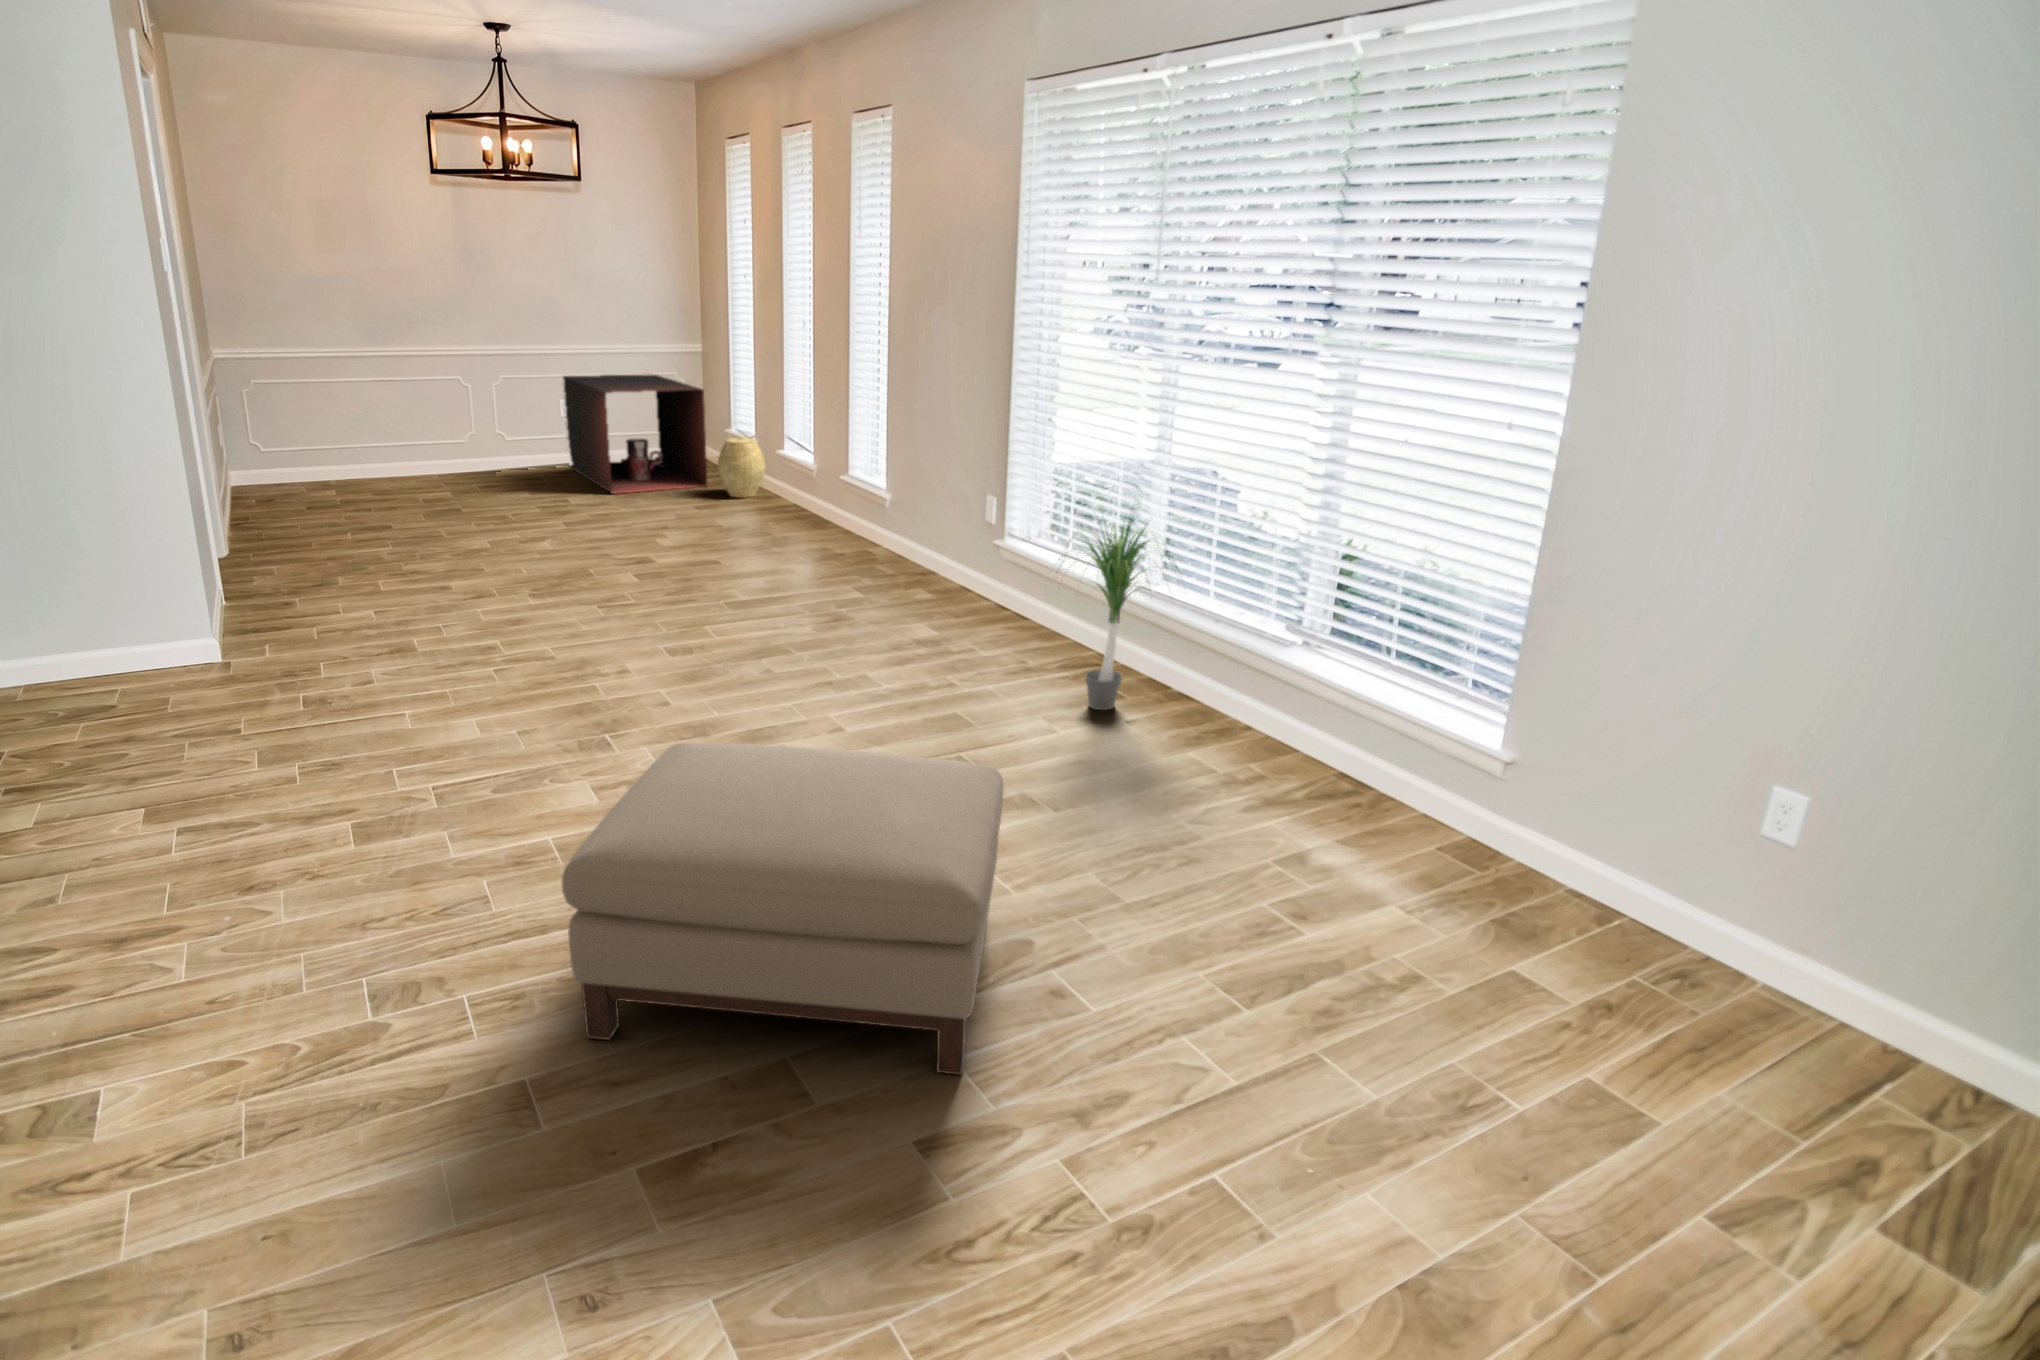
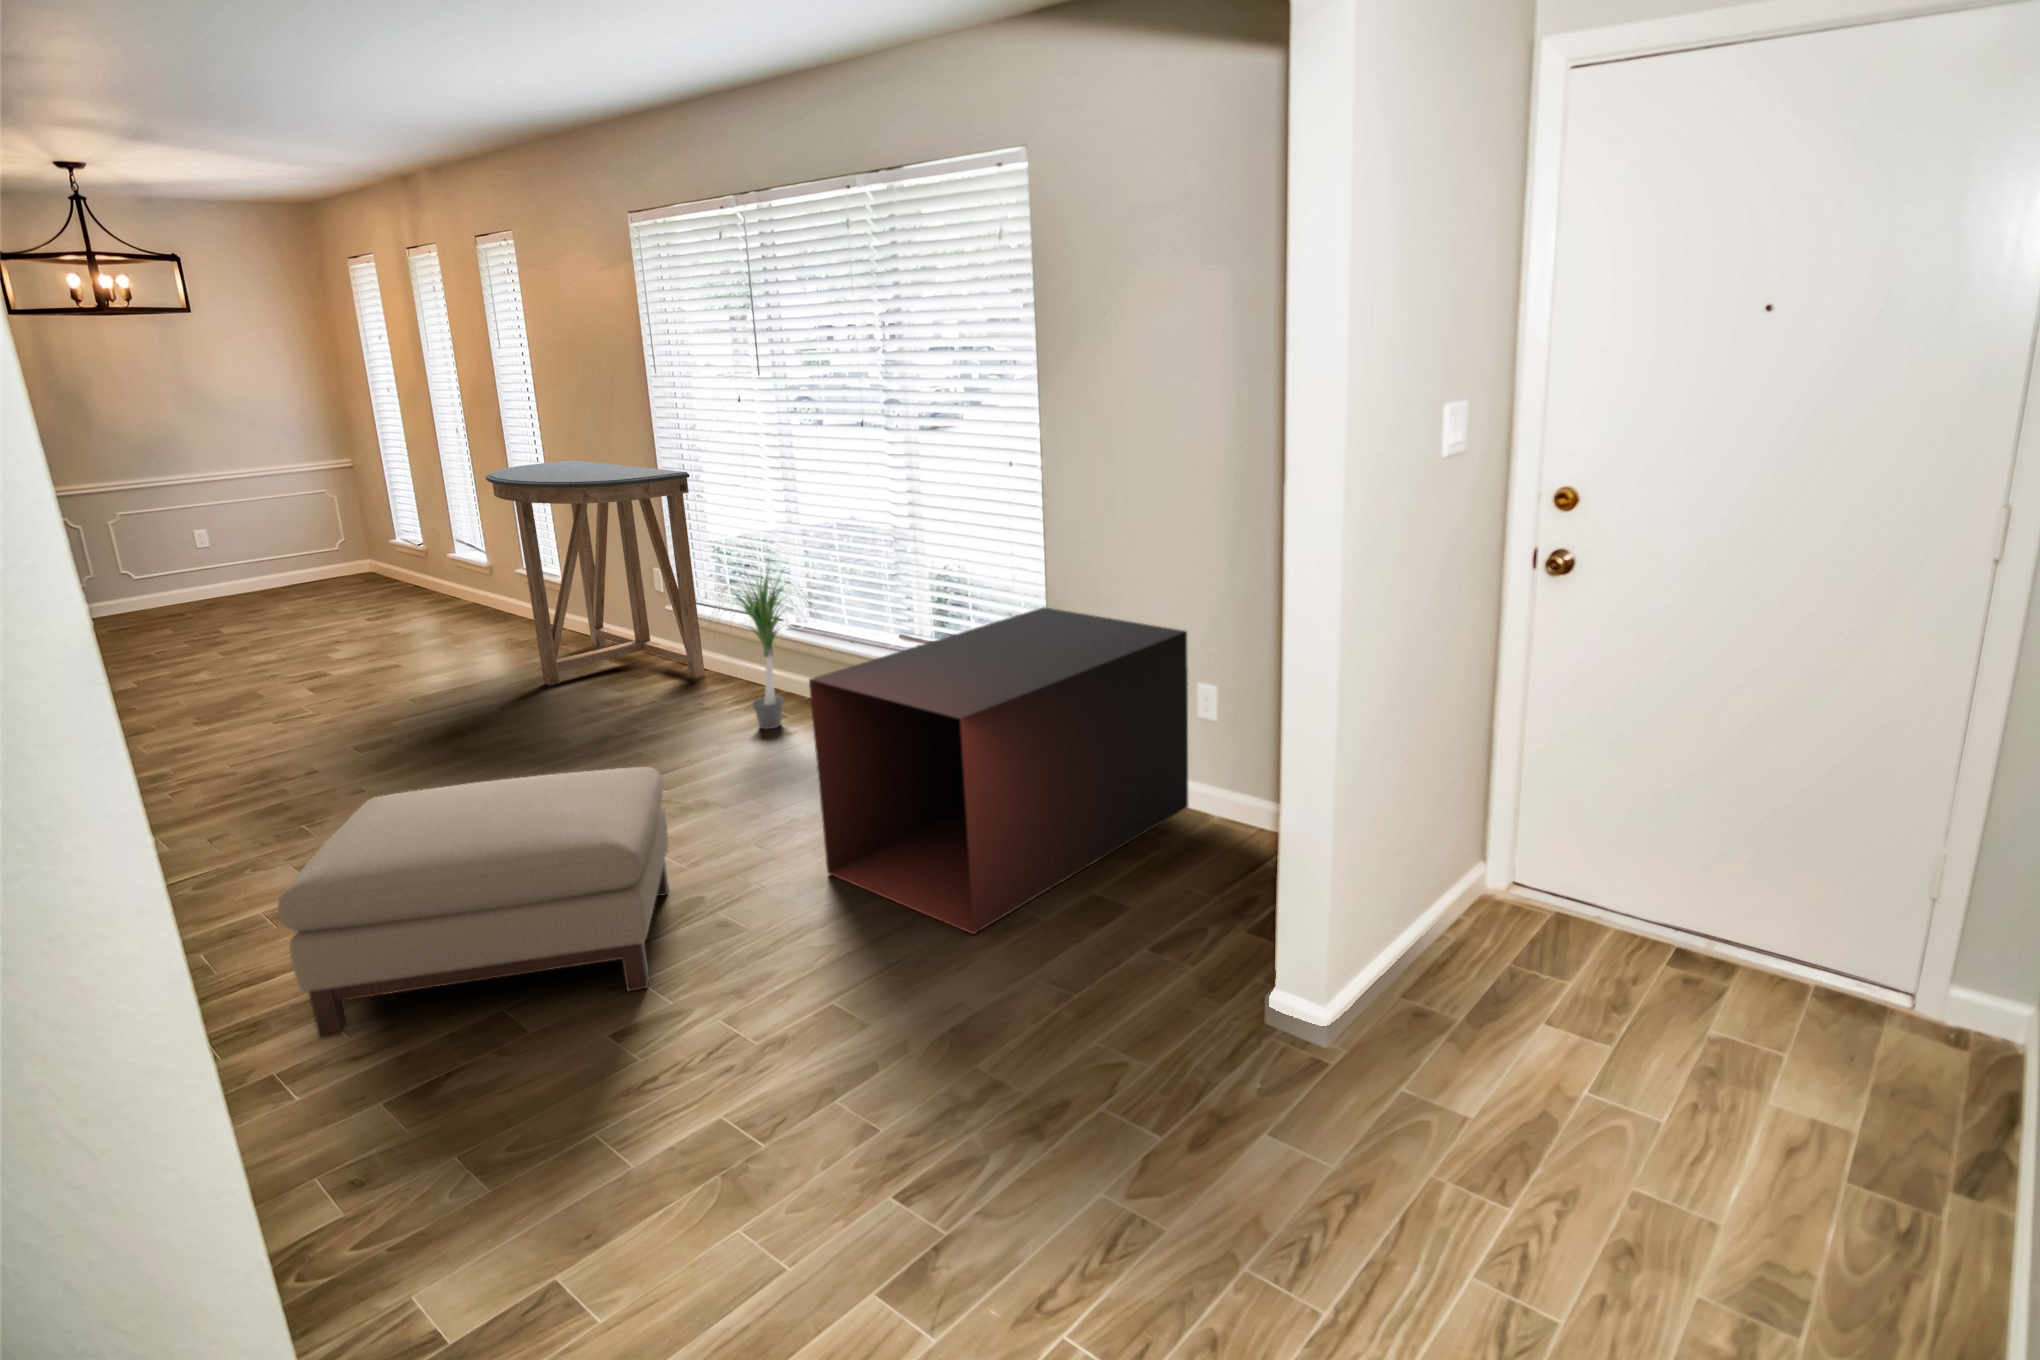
console table: none [828,362,1045,627] -> present [486,460,705,686]
storage cabinet: present [563,374,707,494] -> present [809,607,1188,934]
woven basket: present [717,437,766,498] -> none [388,546,442,605]

